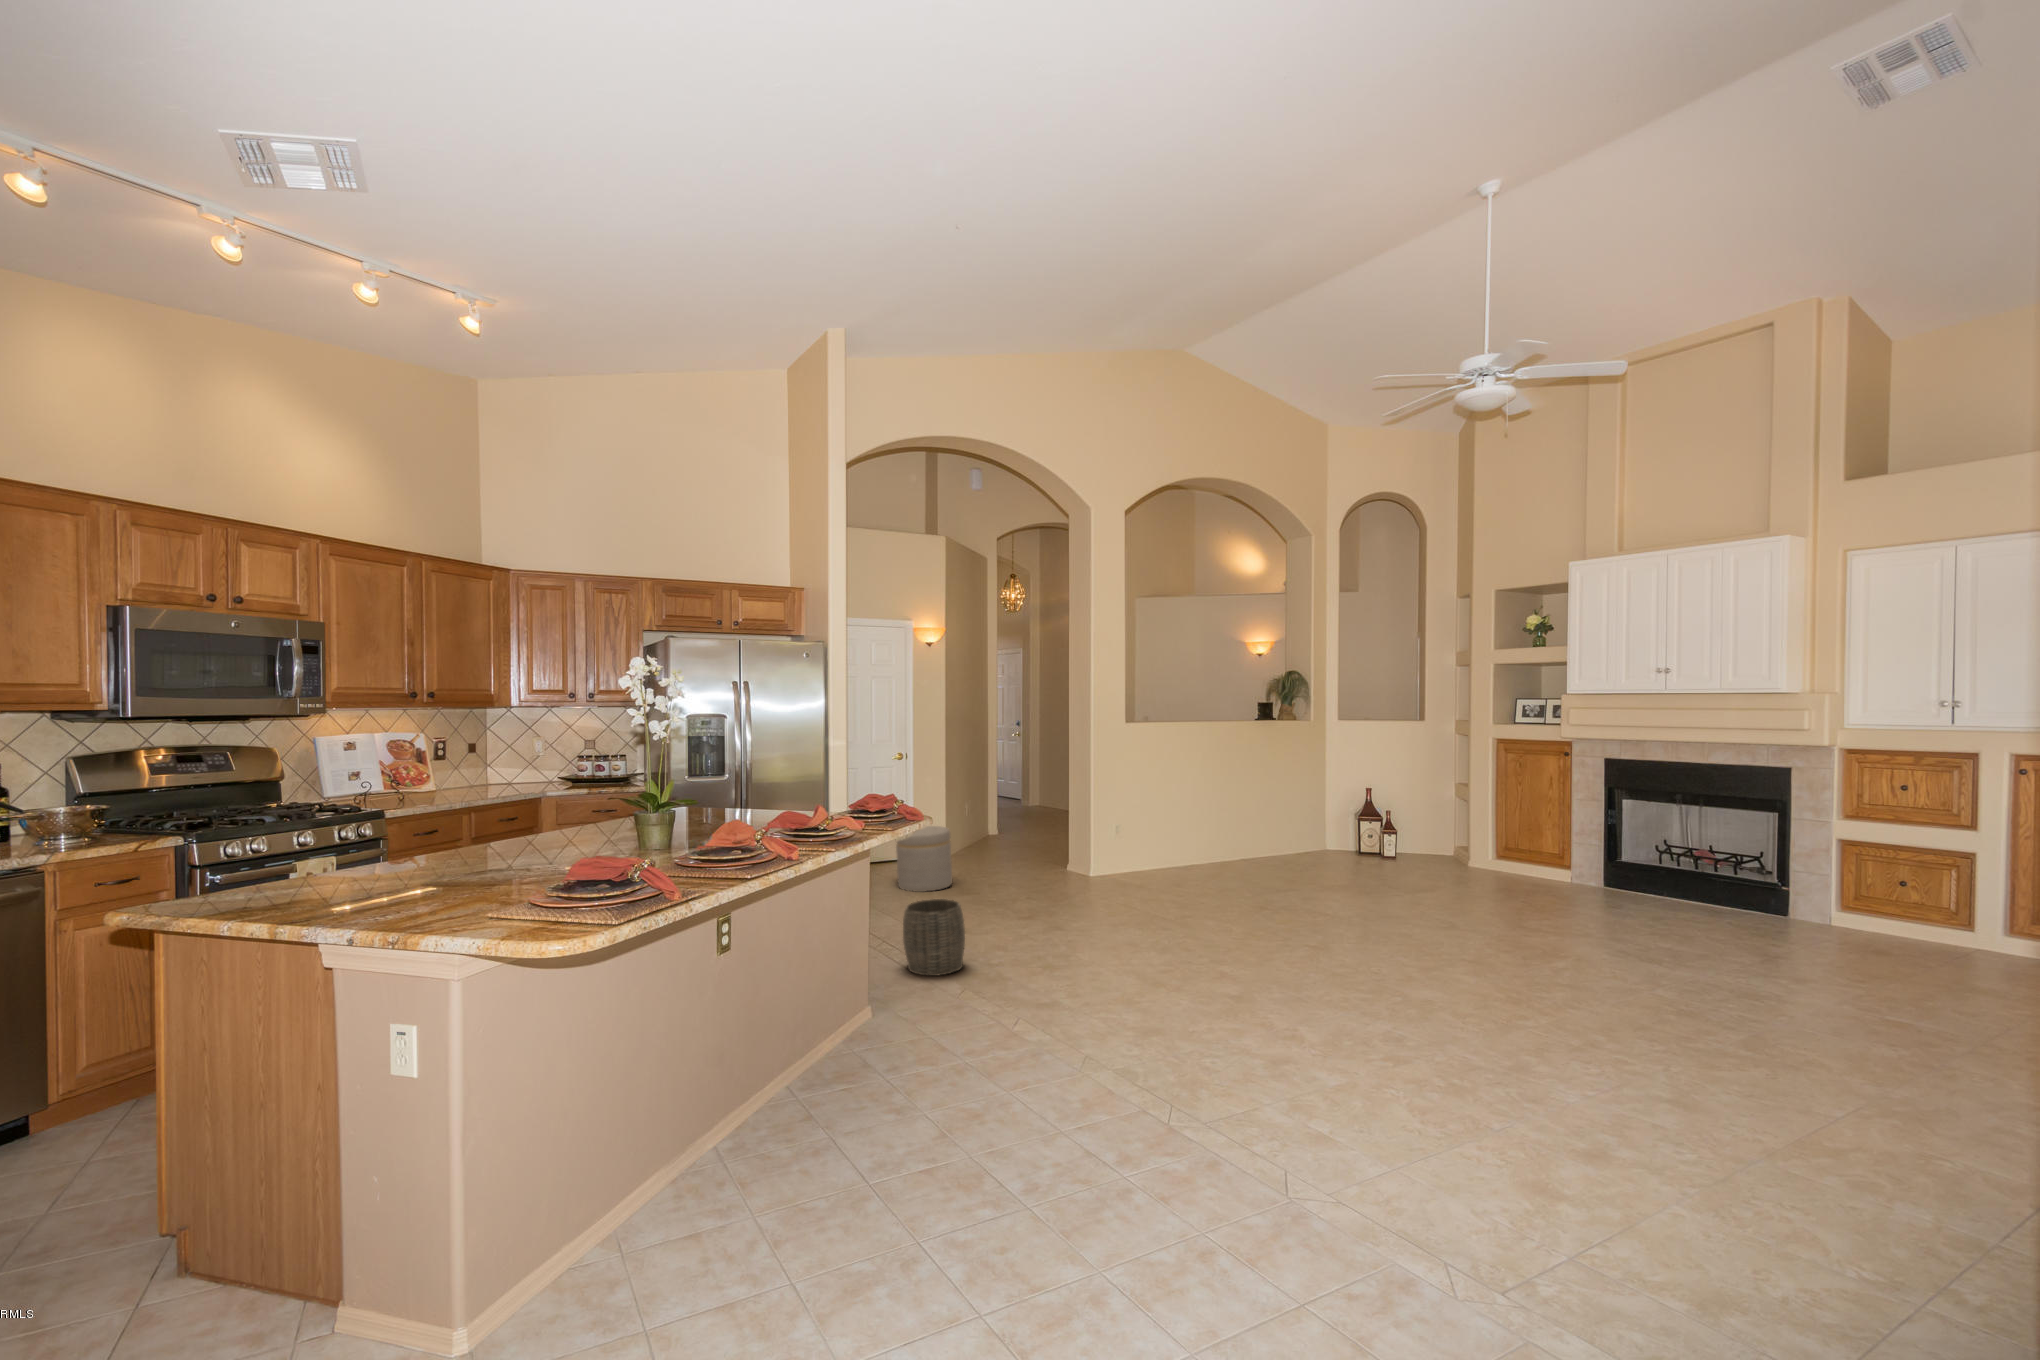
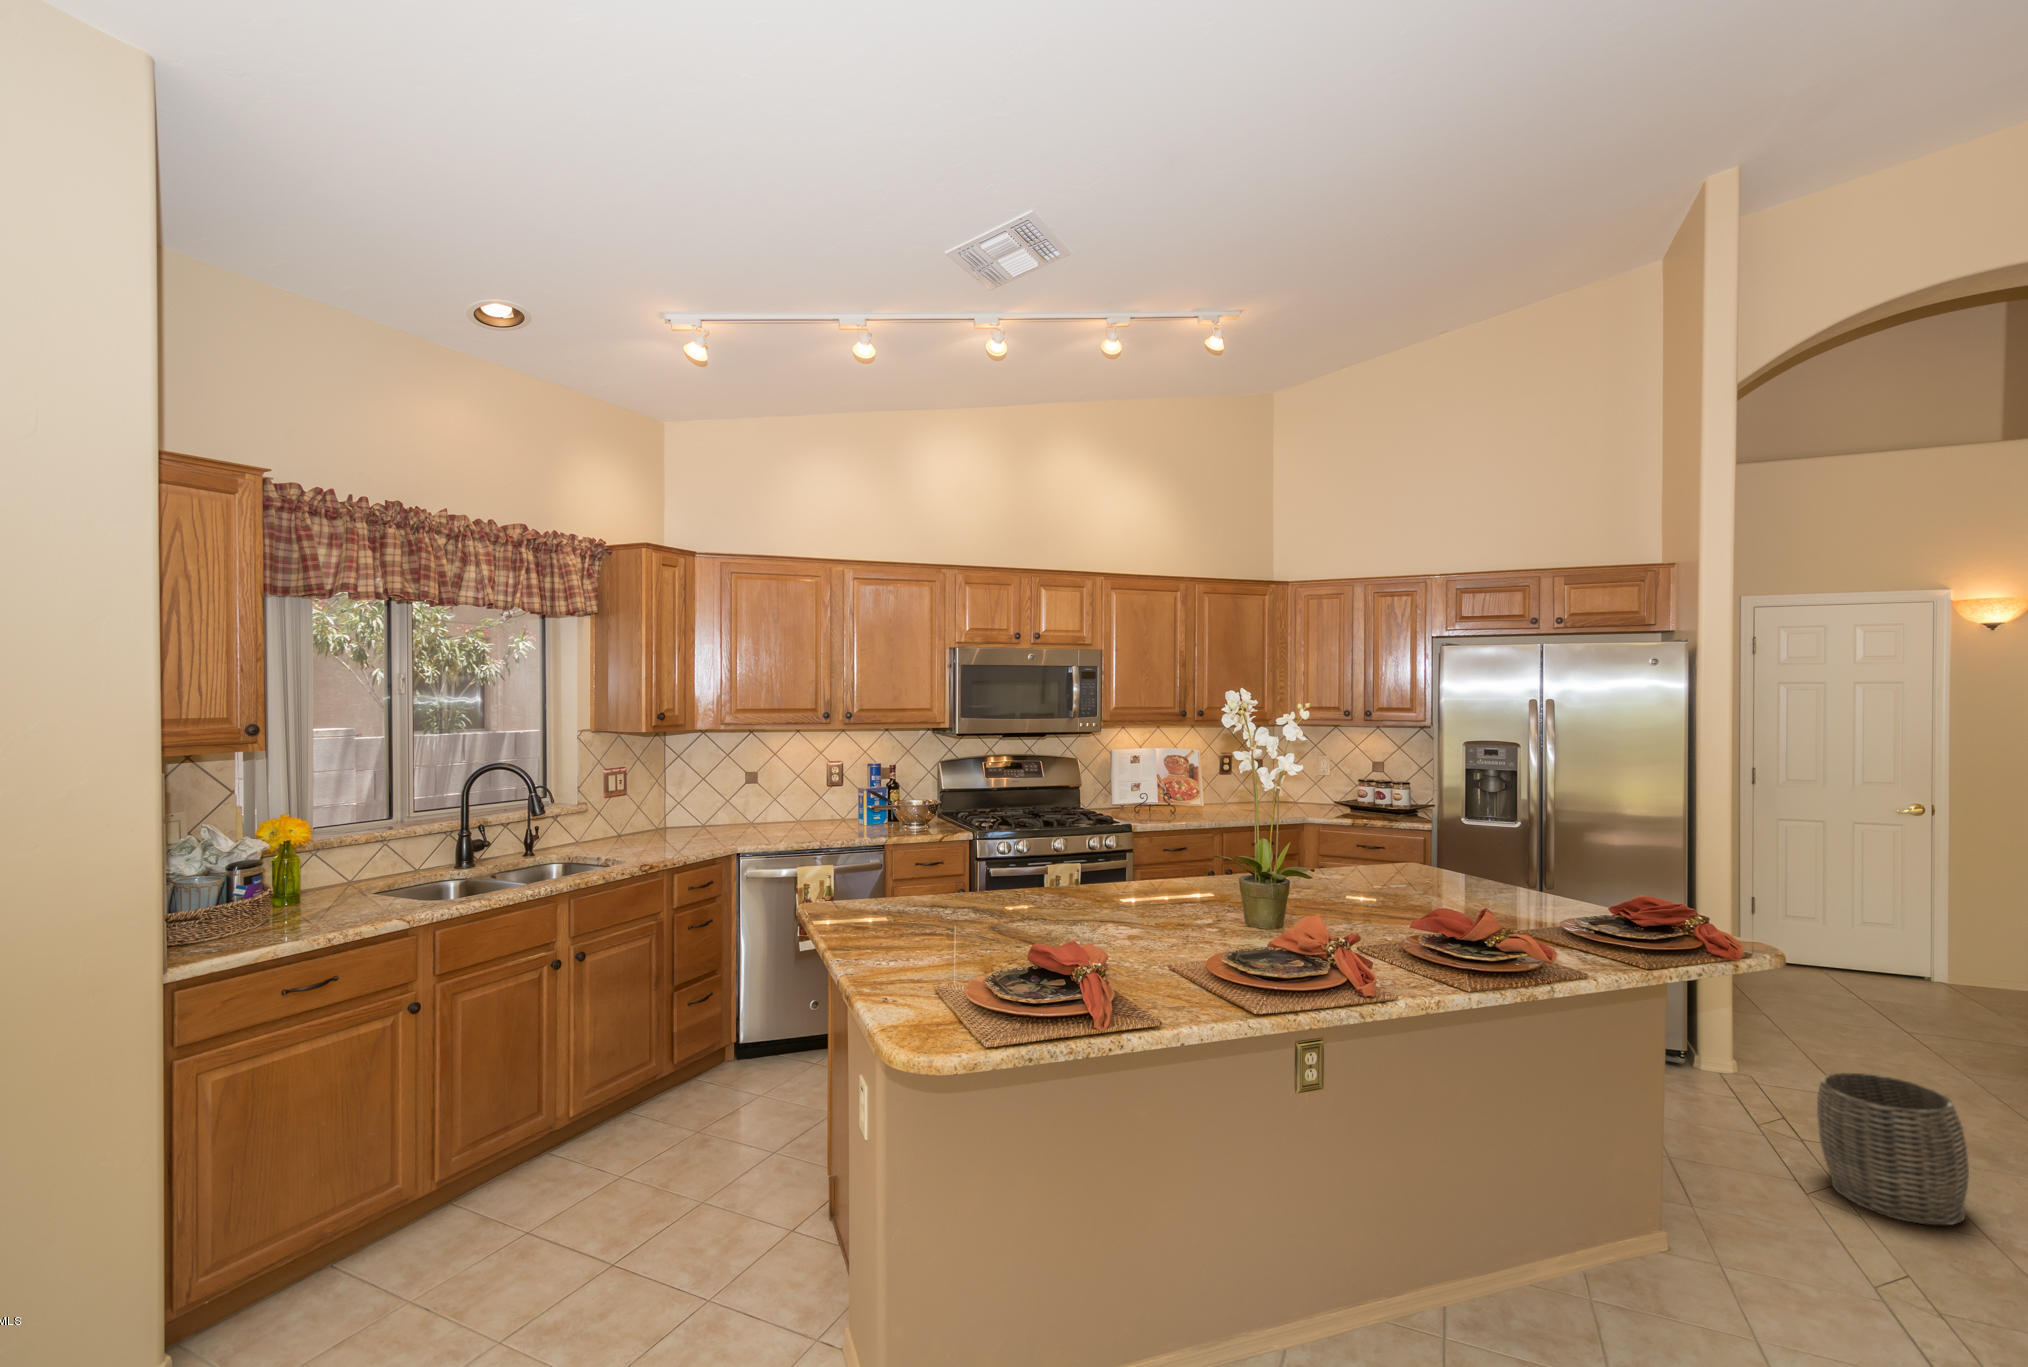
ottoman: present [896,826,952,892] -> none [1857,929,1992,1045]

